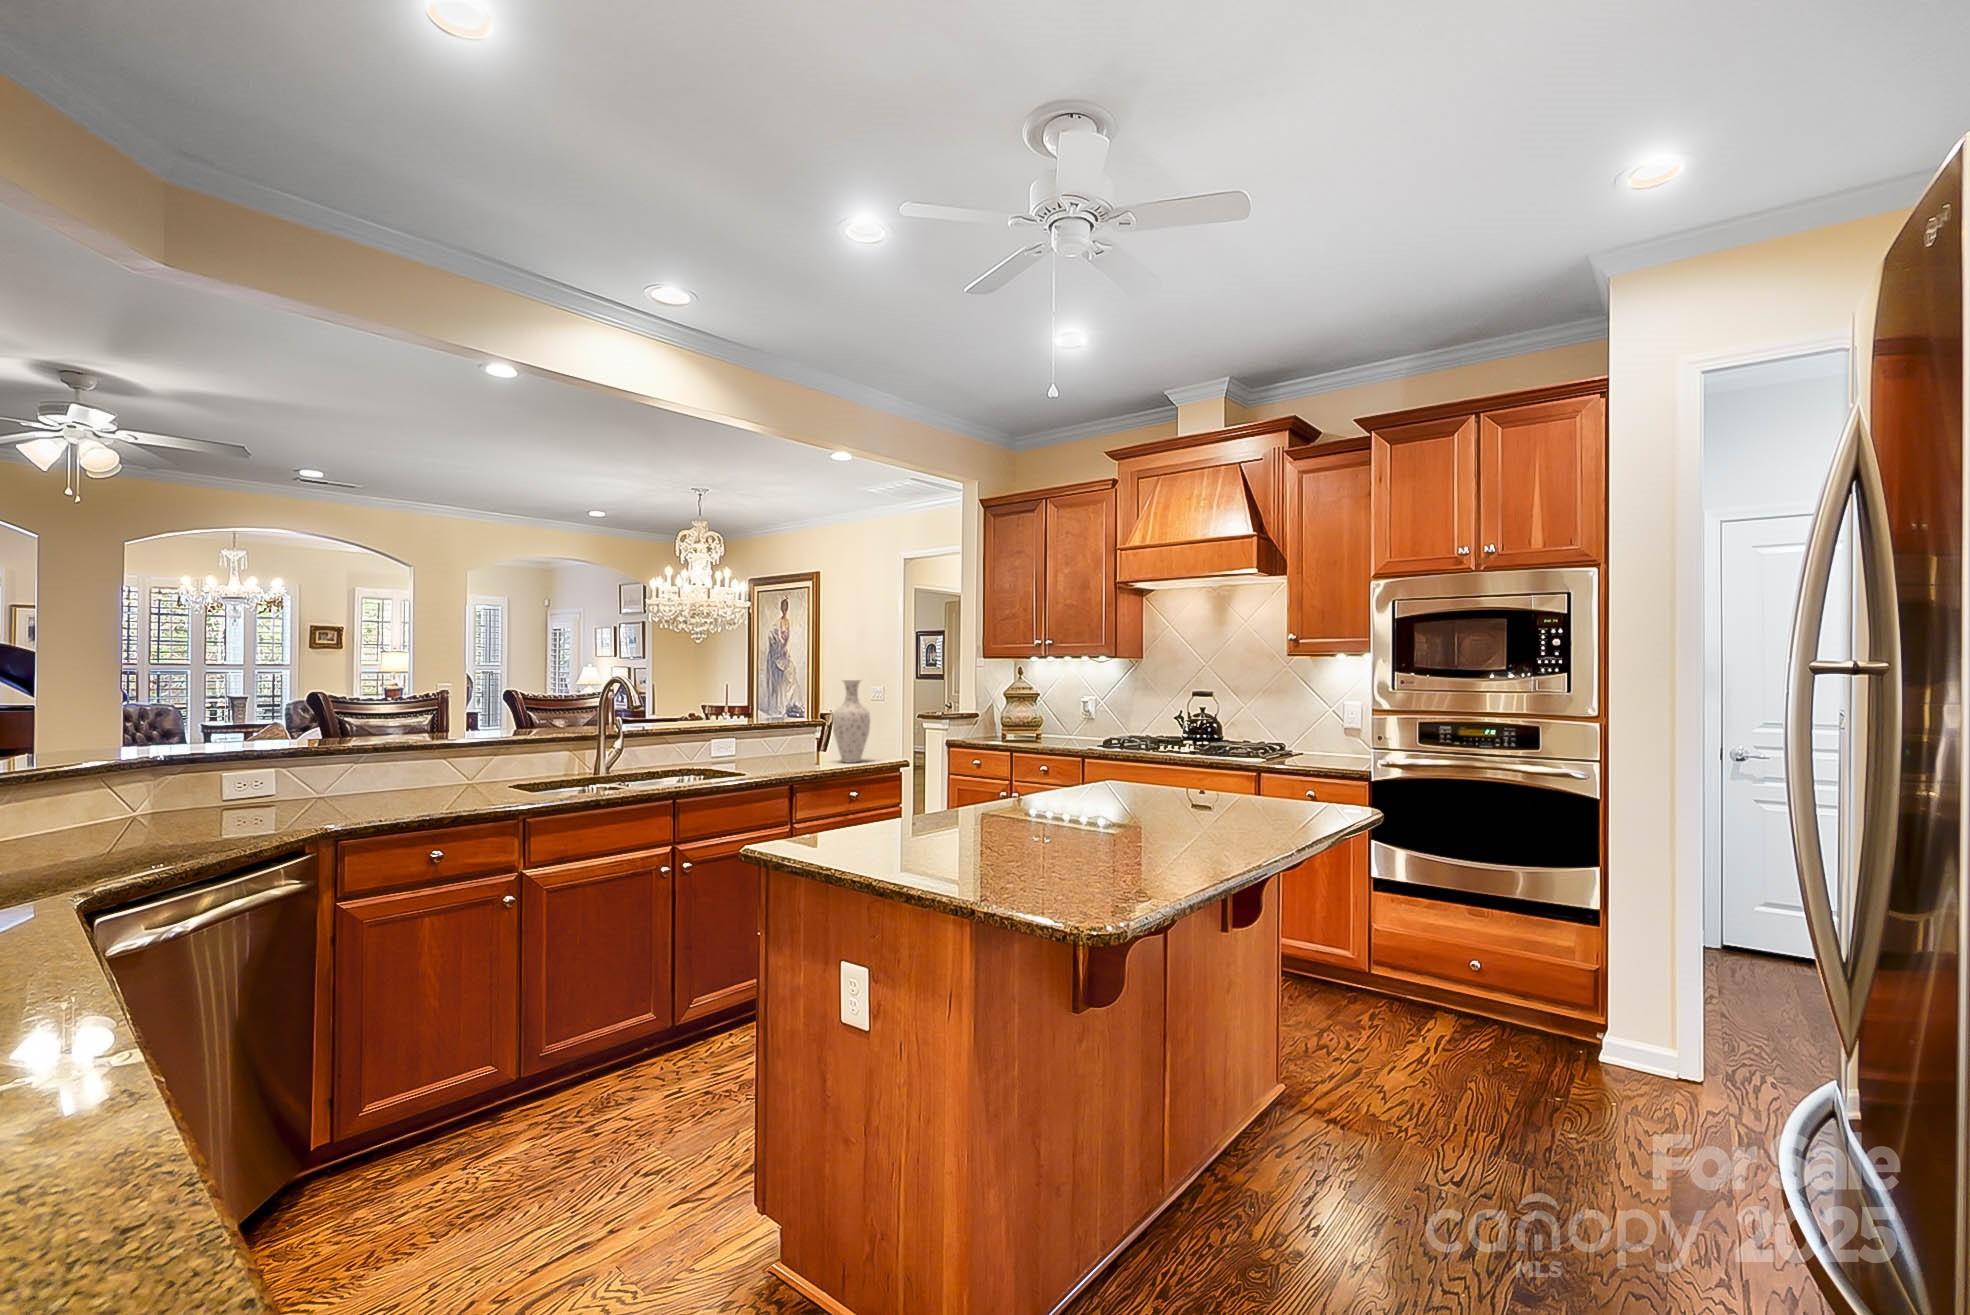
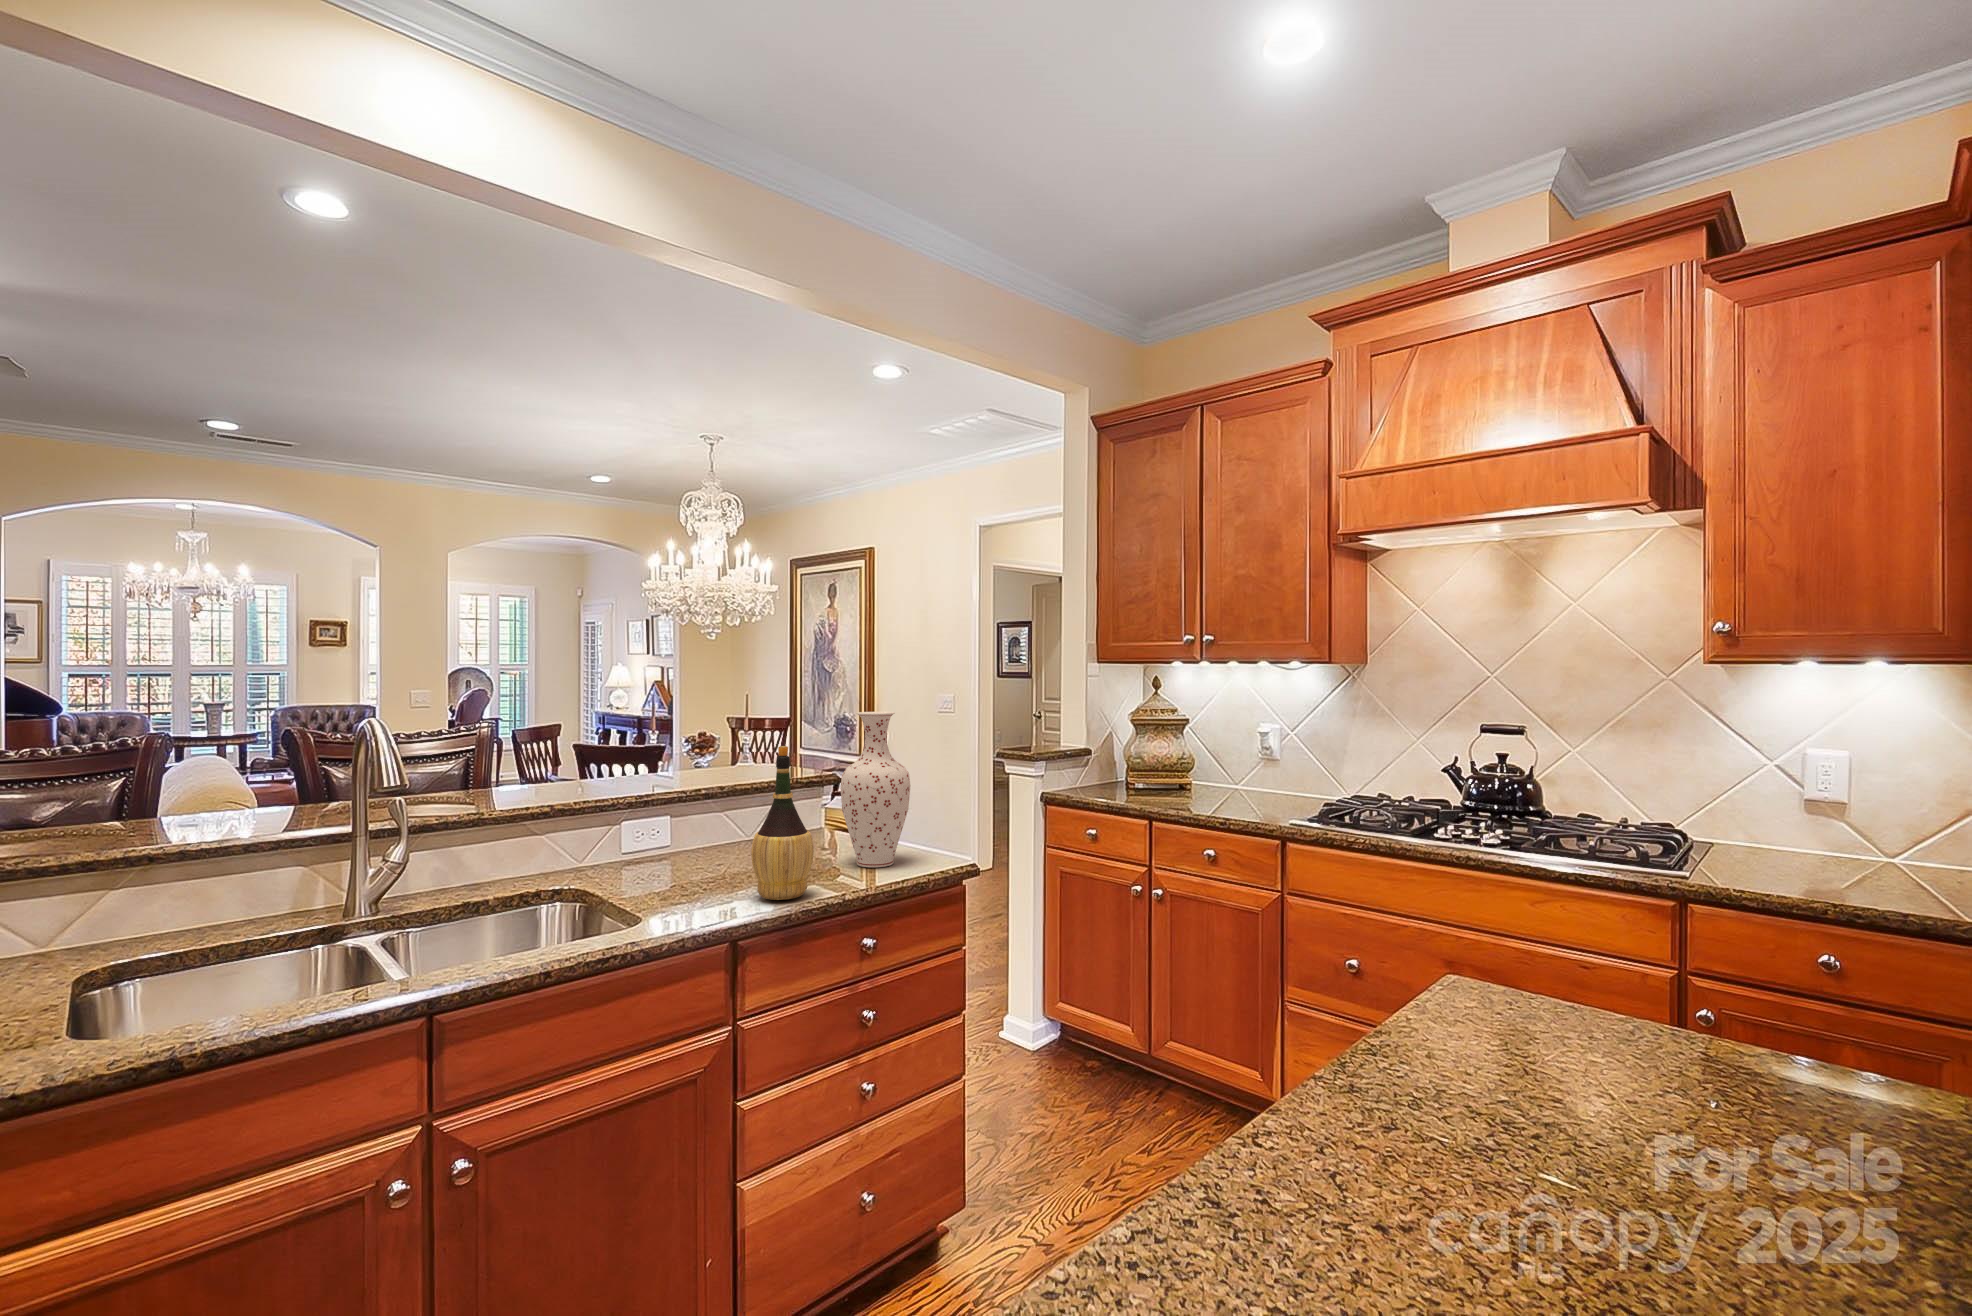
wine bottle: none [793,693,825,770] -> present [751,746,814,900]

